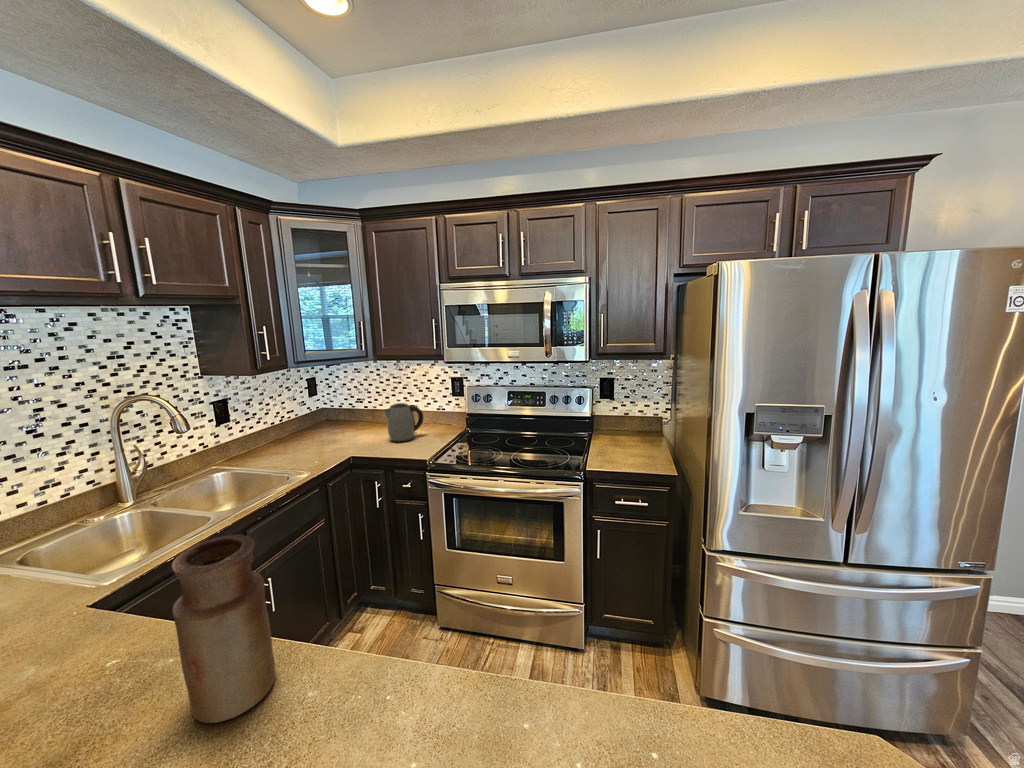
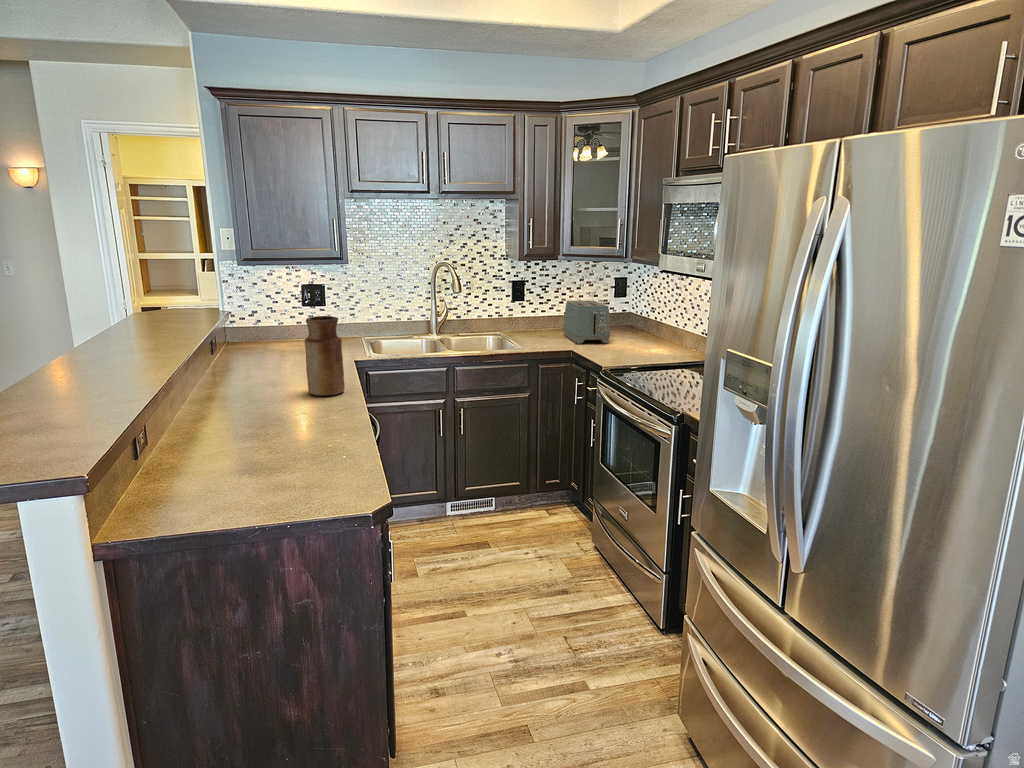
kettle: present [384,403,423,443] -> none [621,311,661,353]
toaster: none [293,404,362,449] -> present [563,301,610,344]

